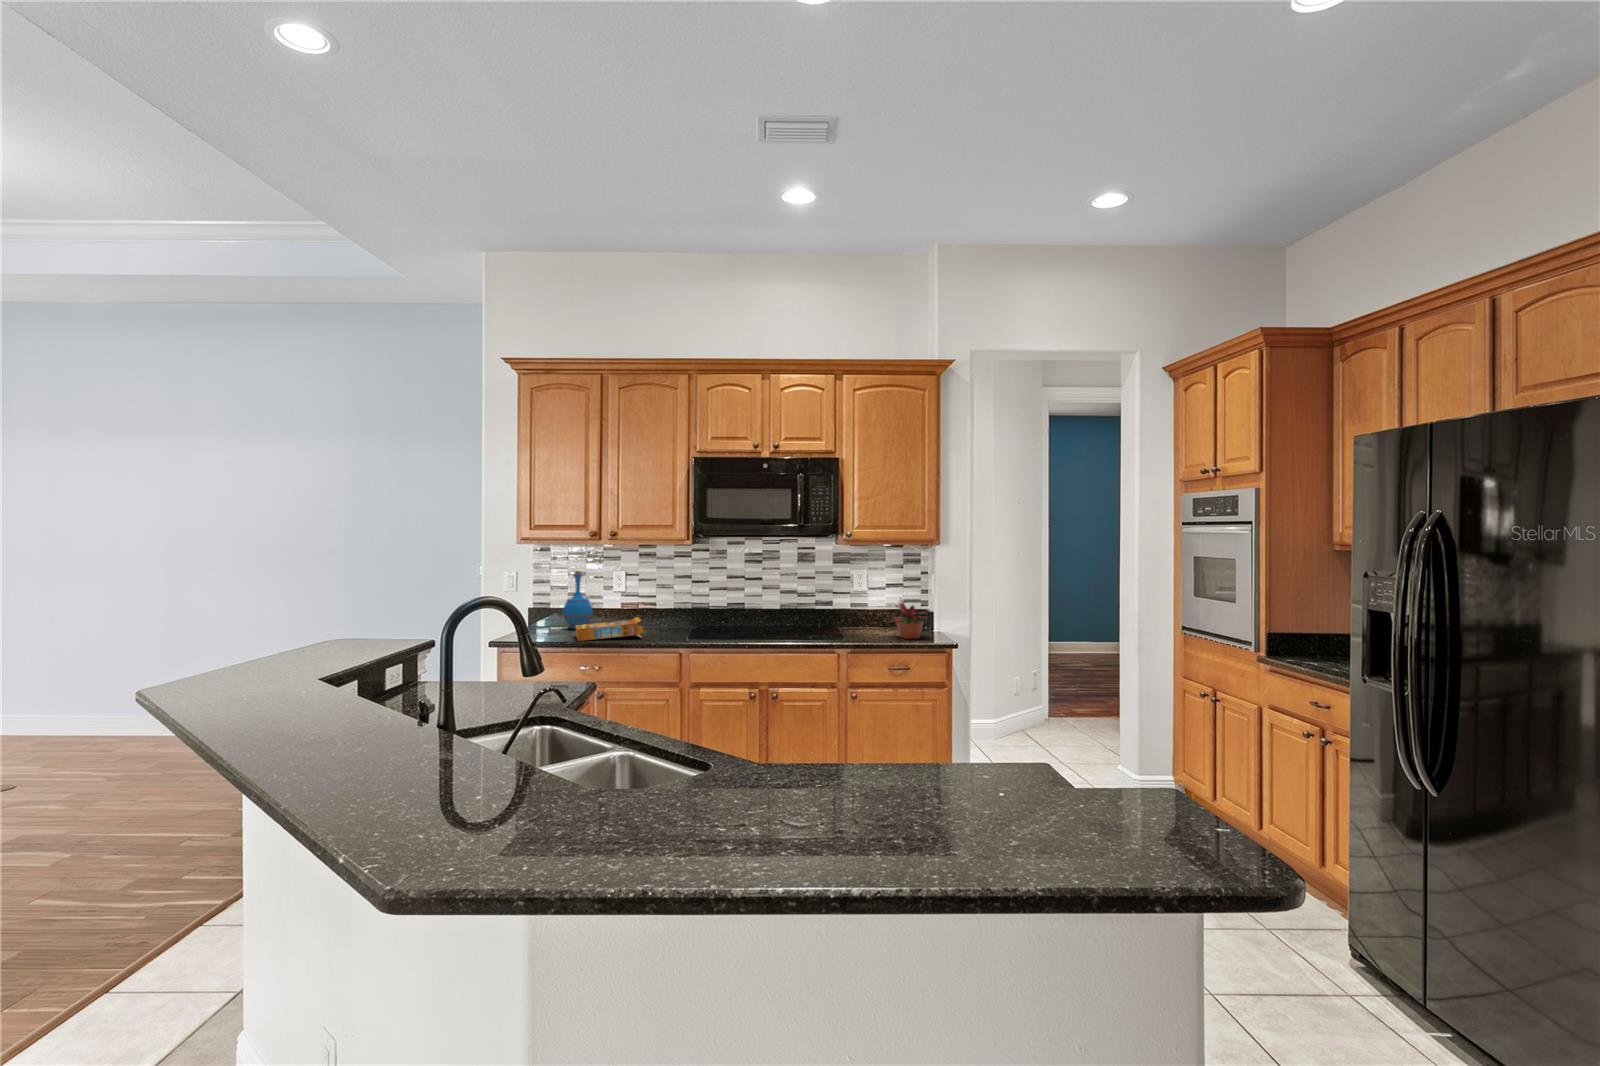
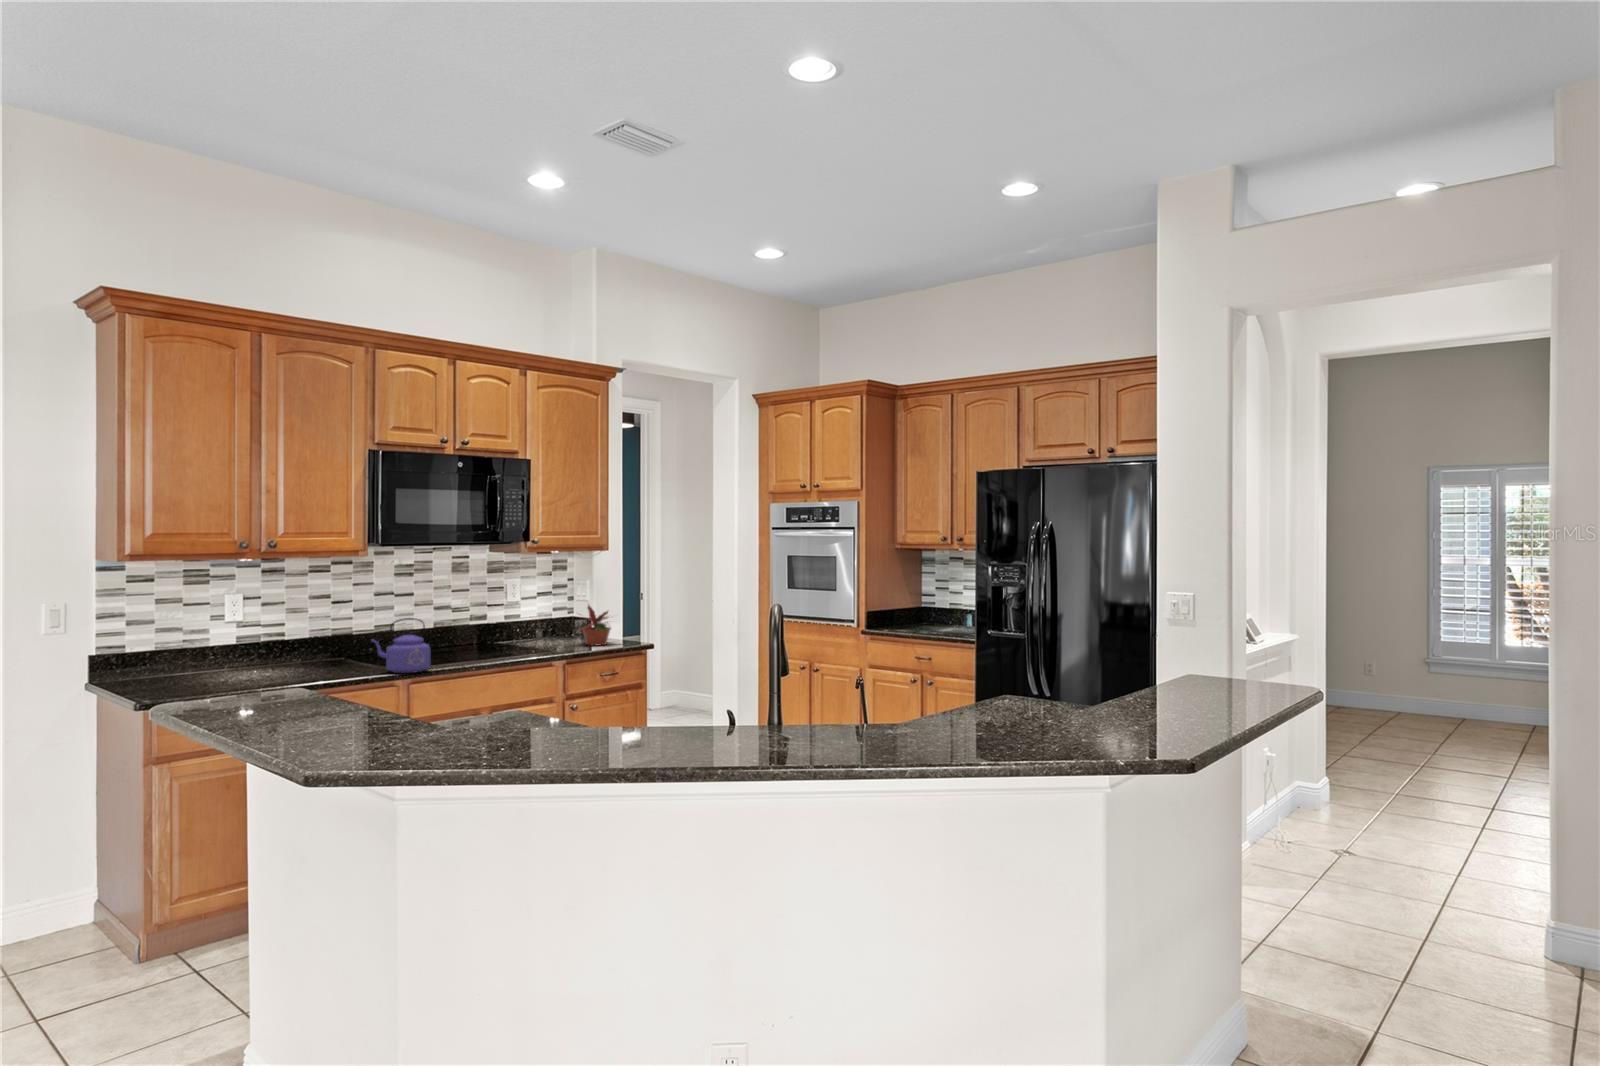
bottle: present [563,571,592,629] -> none [169,595,216,675]
kettle: none [657,598,704,645] -> present [371,618,430,673]
cereal box: present [575,617,643,641] -> none [235,648,341,684]

